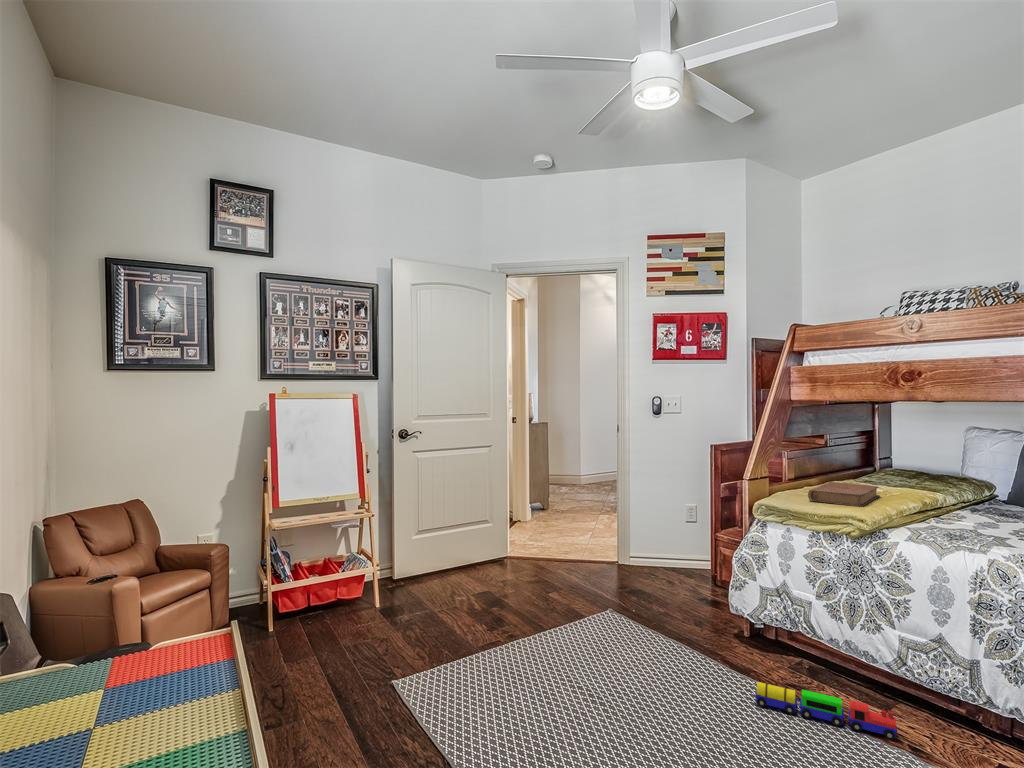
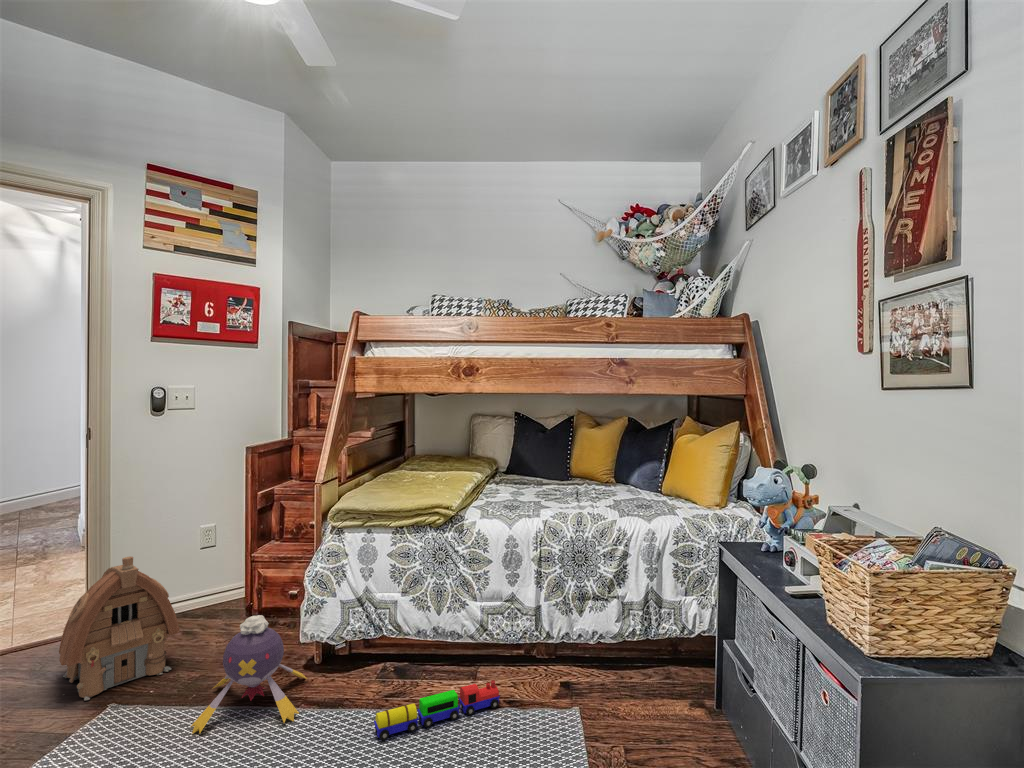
book: present [808,482,880,507] -> none [391,471,440,494]
toy house: none [585,512,652,601] -> present [59,556,180,700]
plush toy: none [638,573,729,663] -> present [191,615,307,734]

